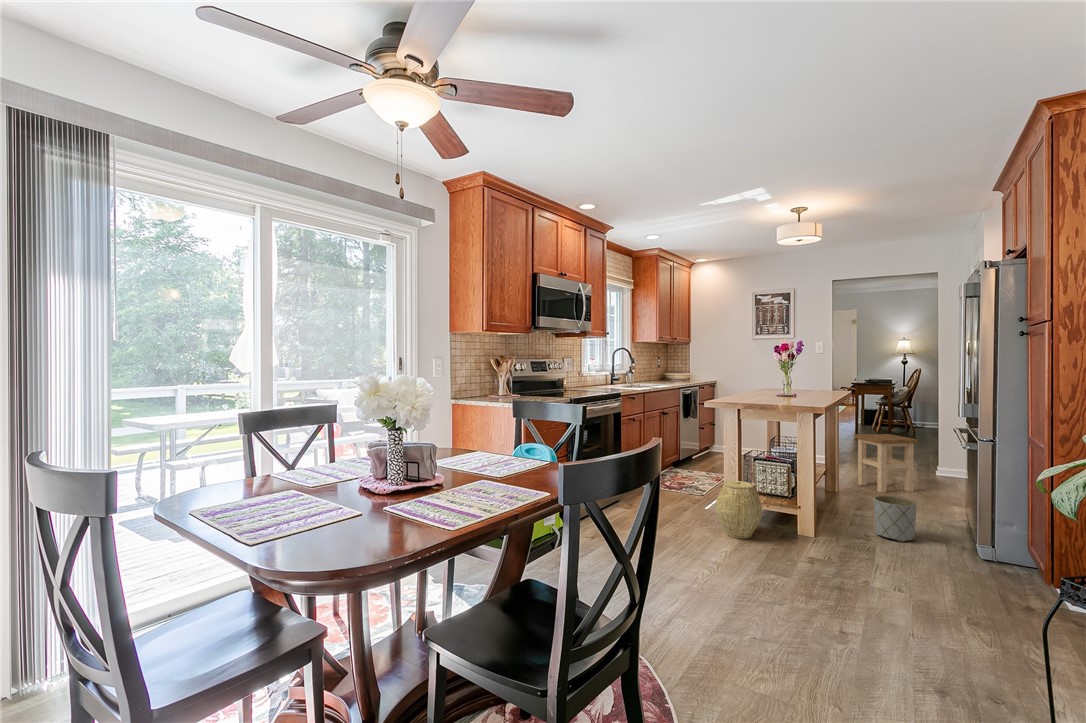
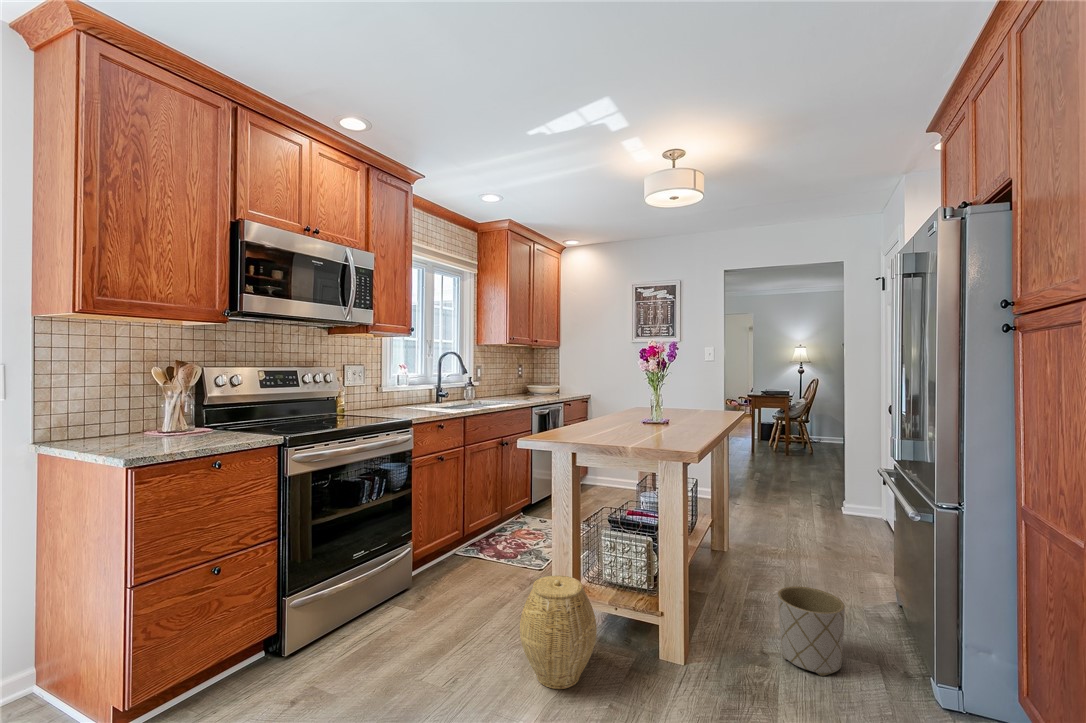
stool: present [855,434,918,493] -> none [750,466,829,551]

